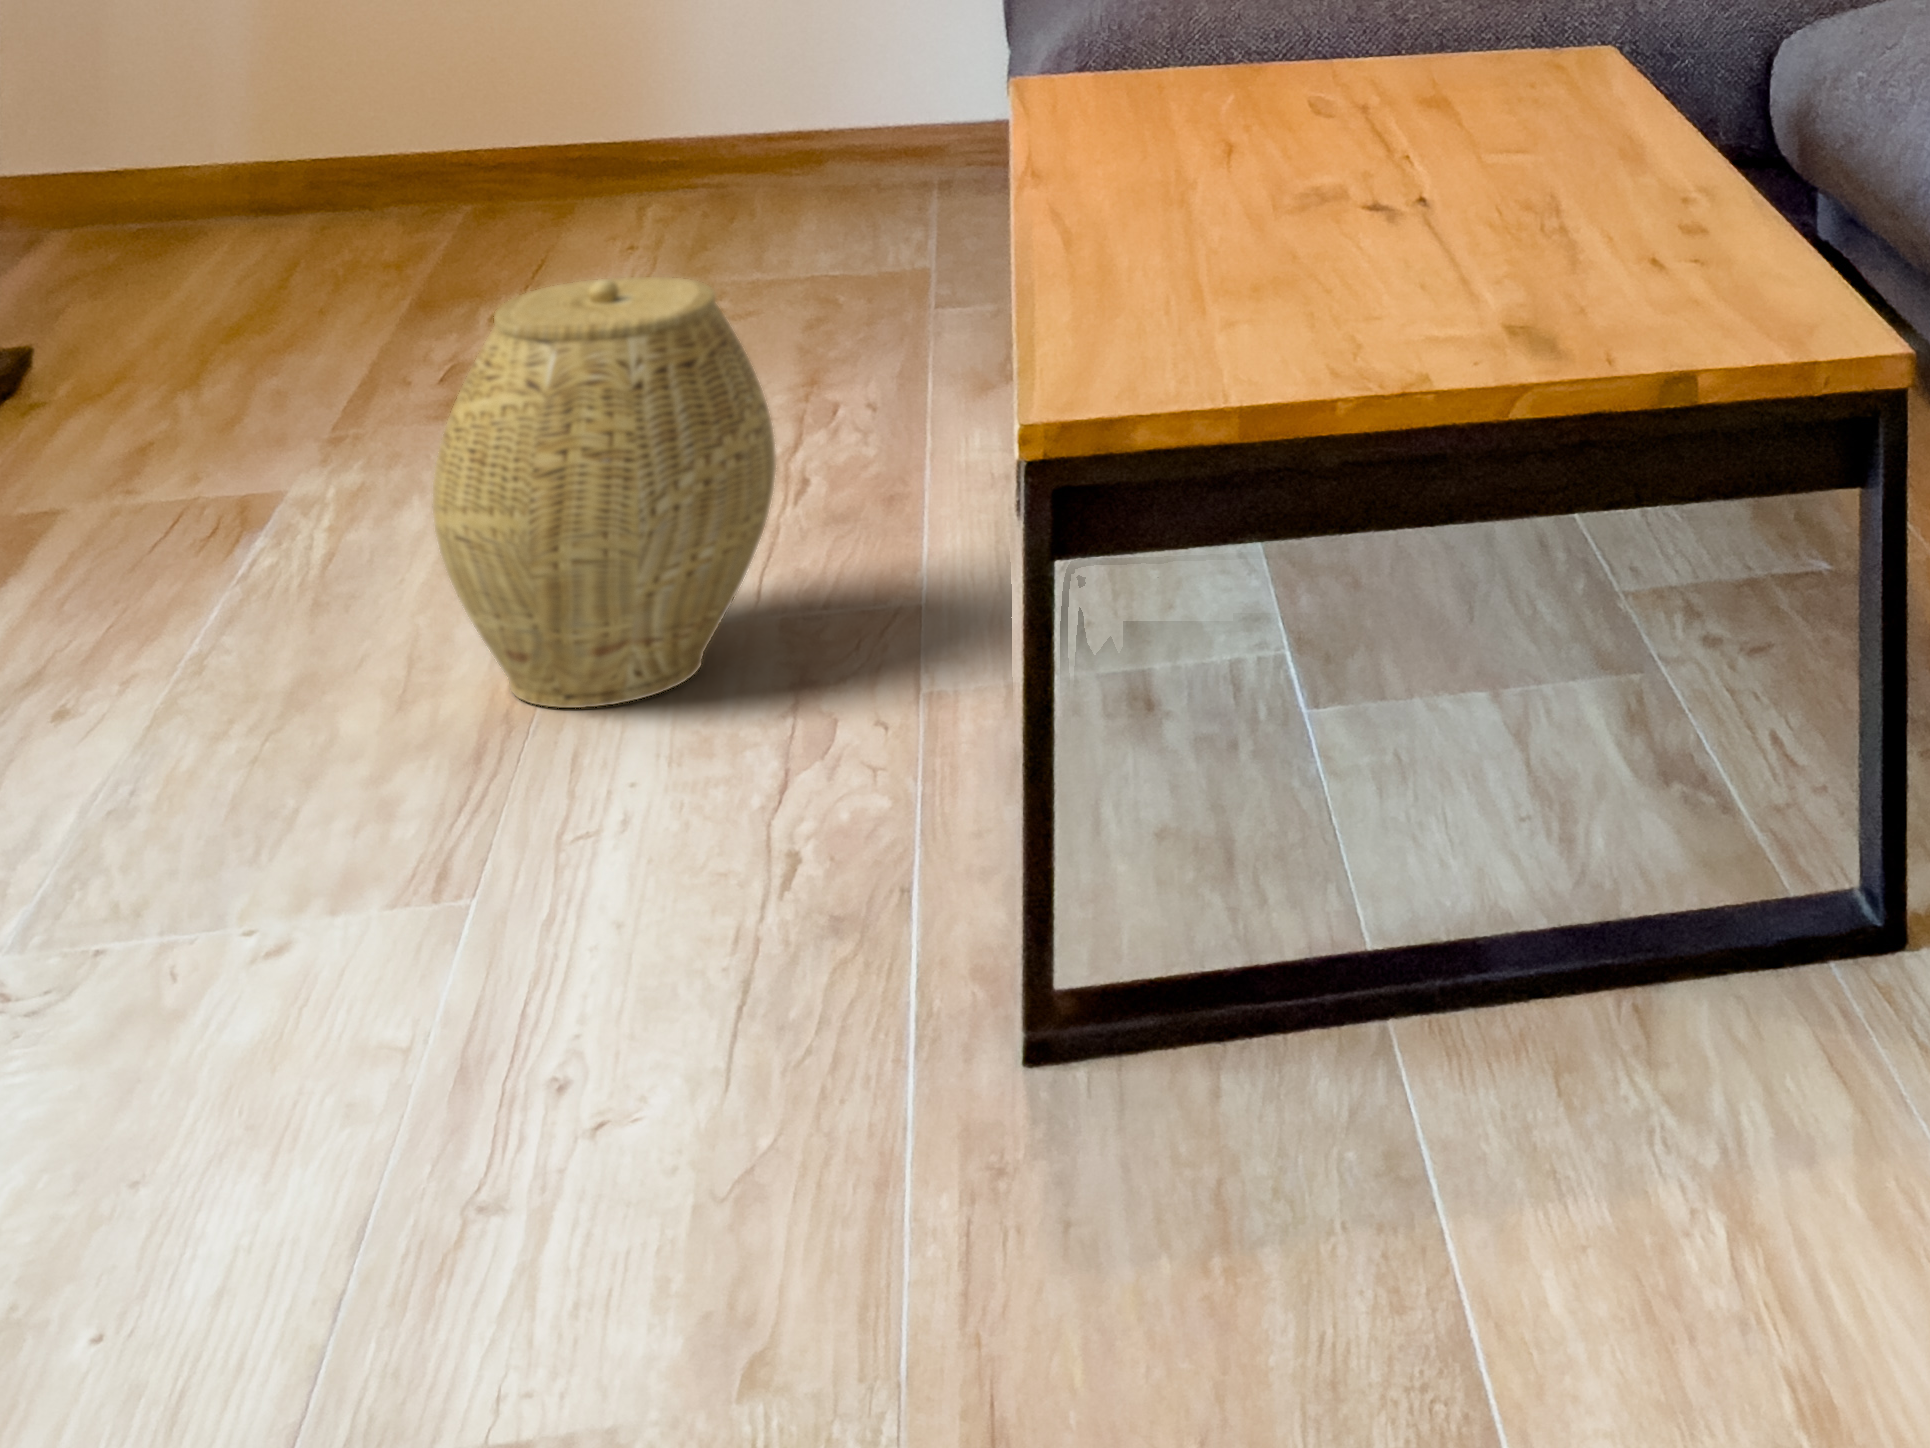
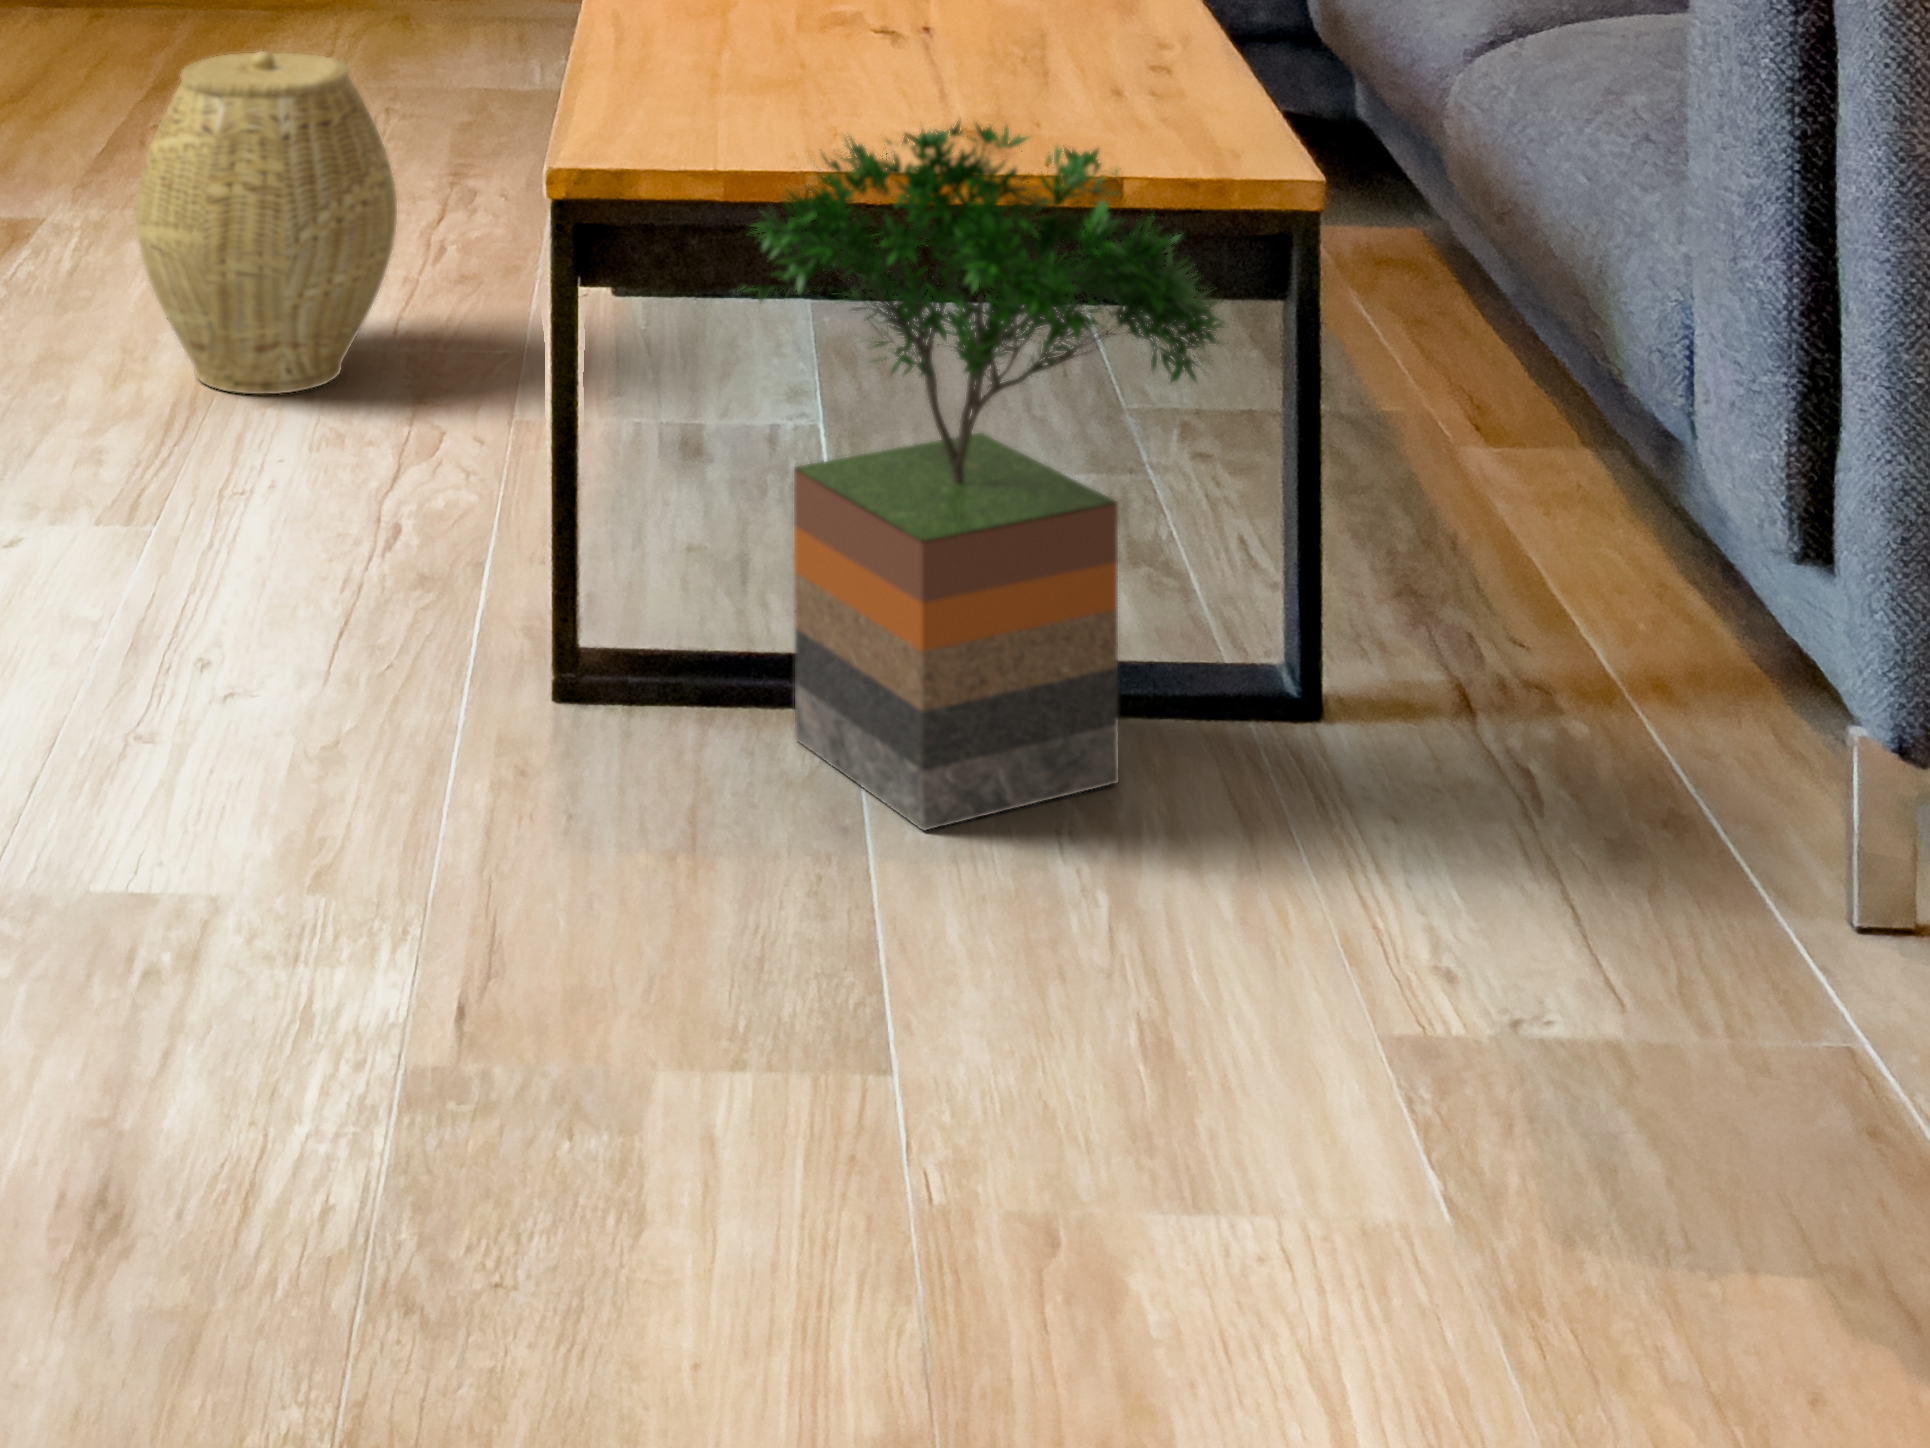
potted tree: none [1265,314,1846,1180] -> present [750,122,1224,831]

